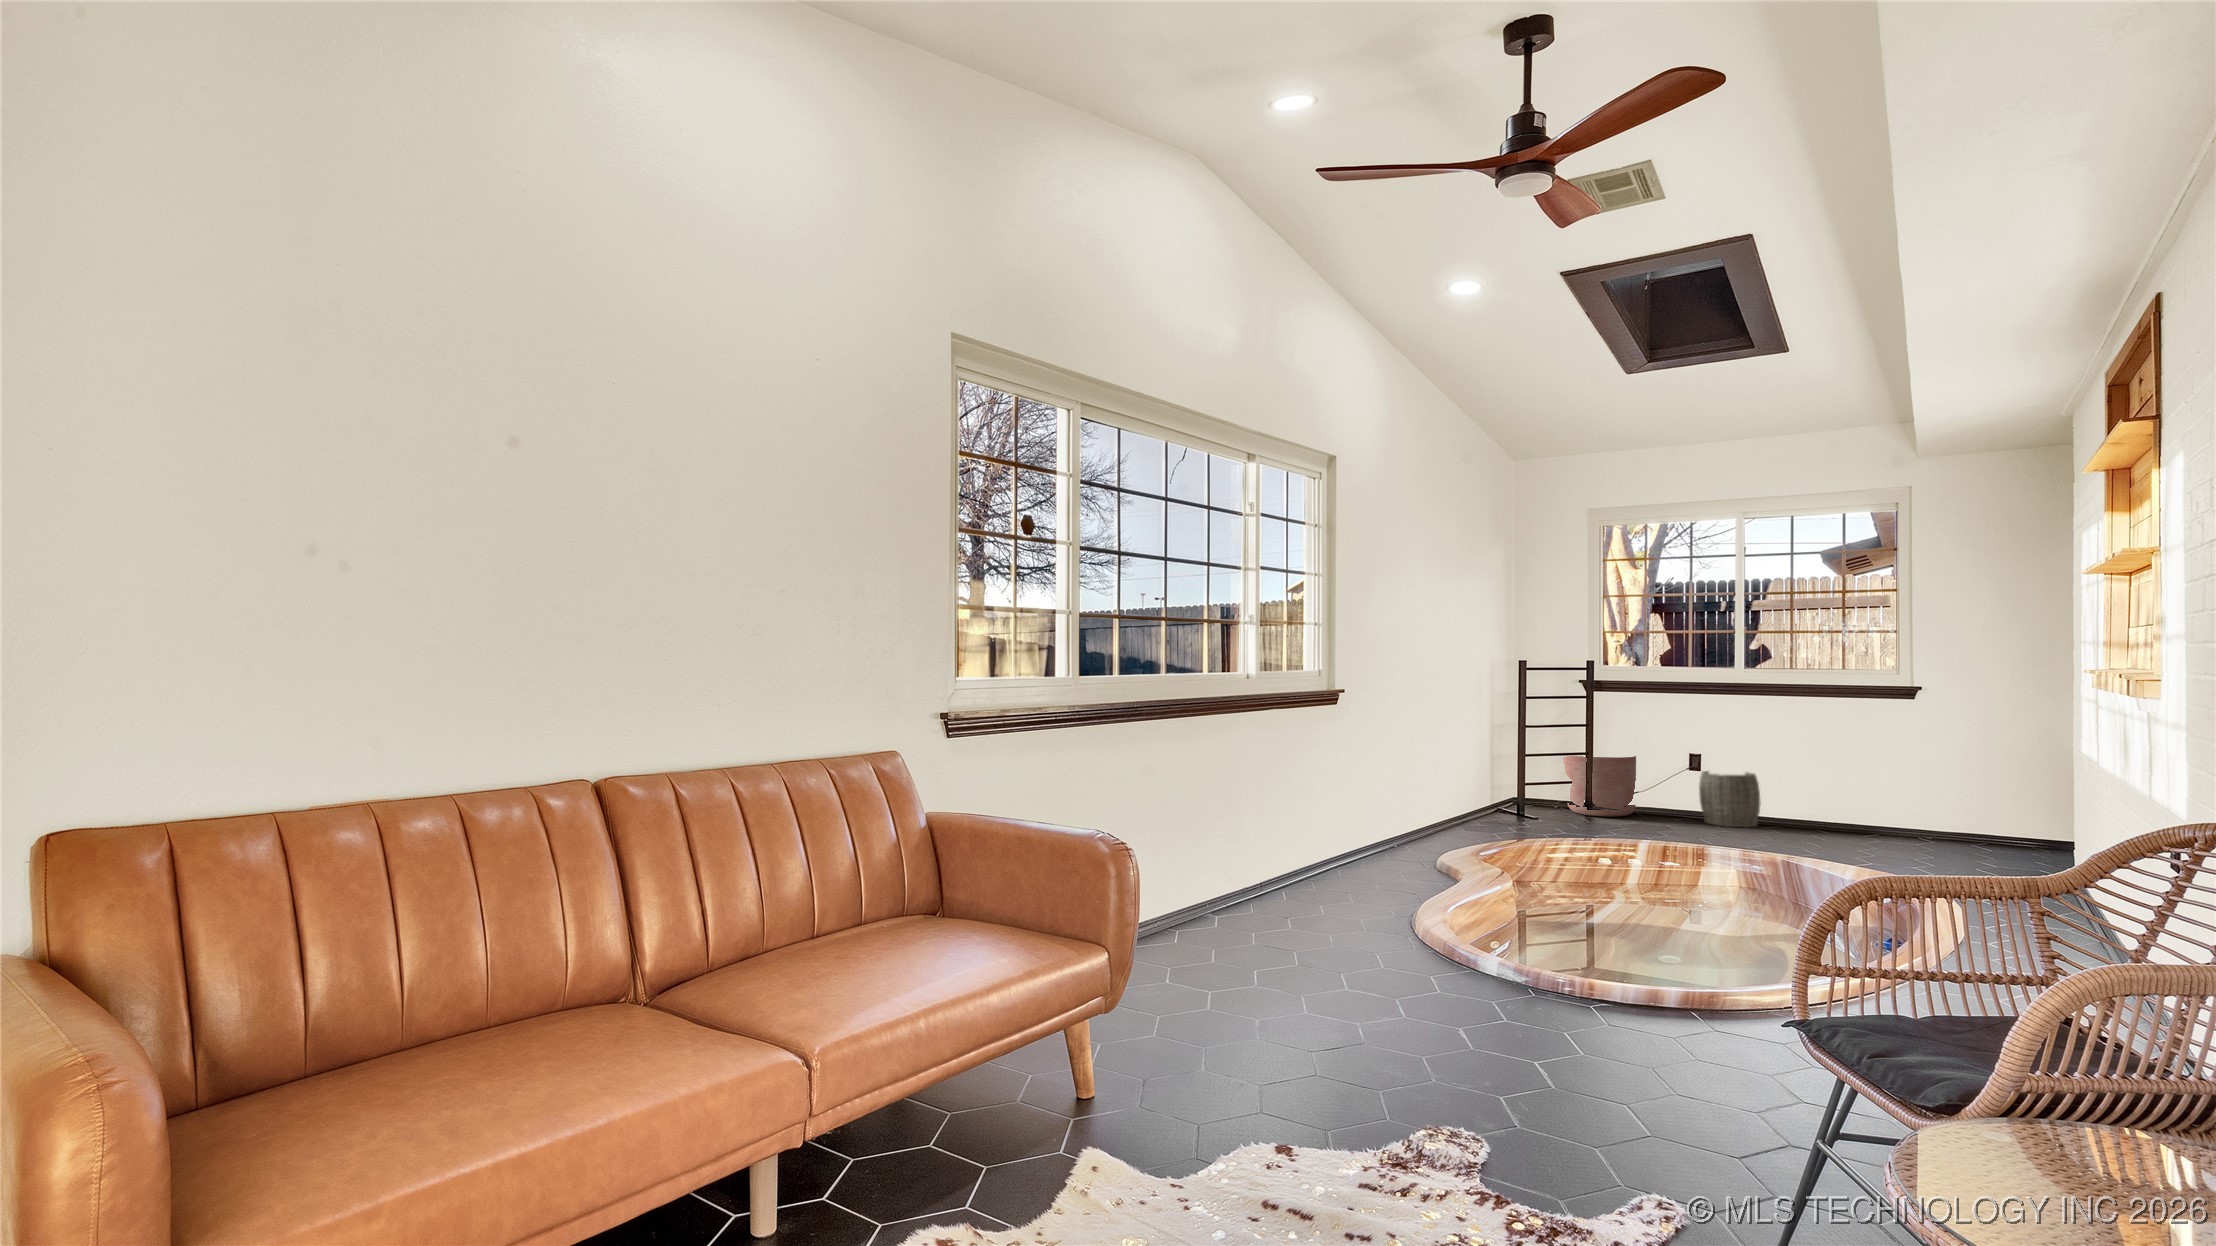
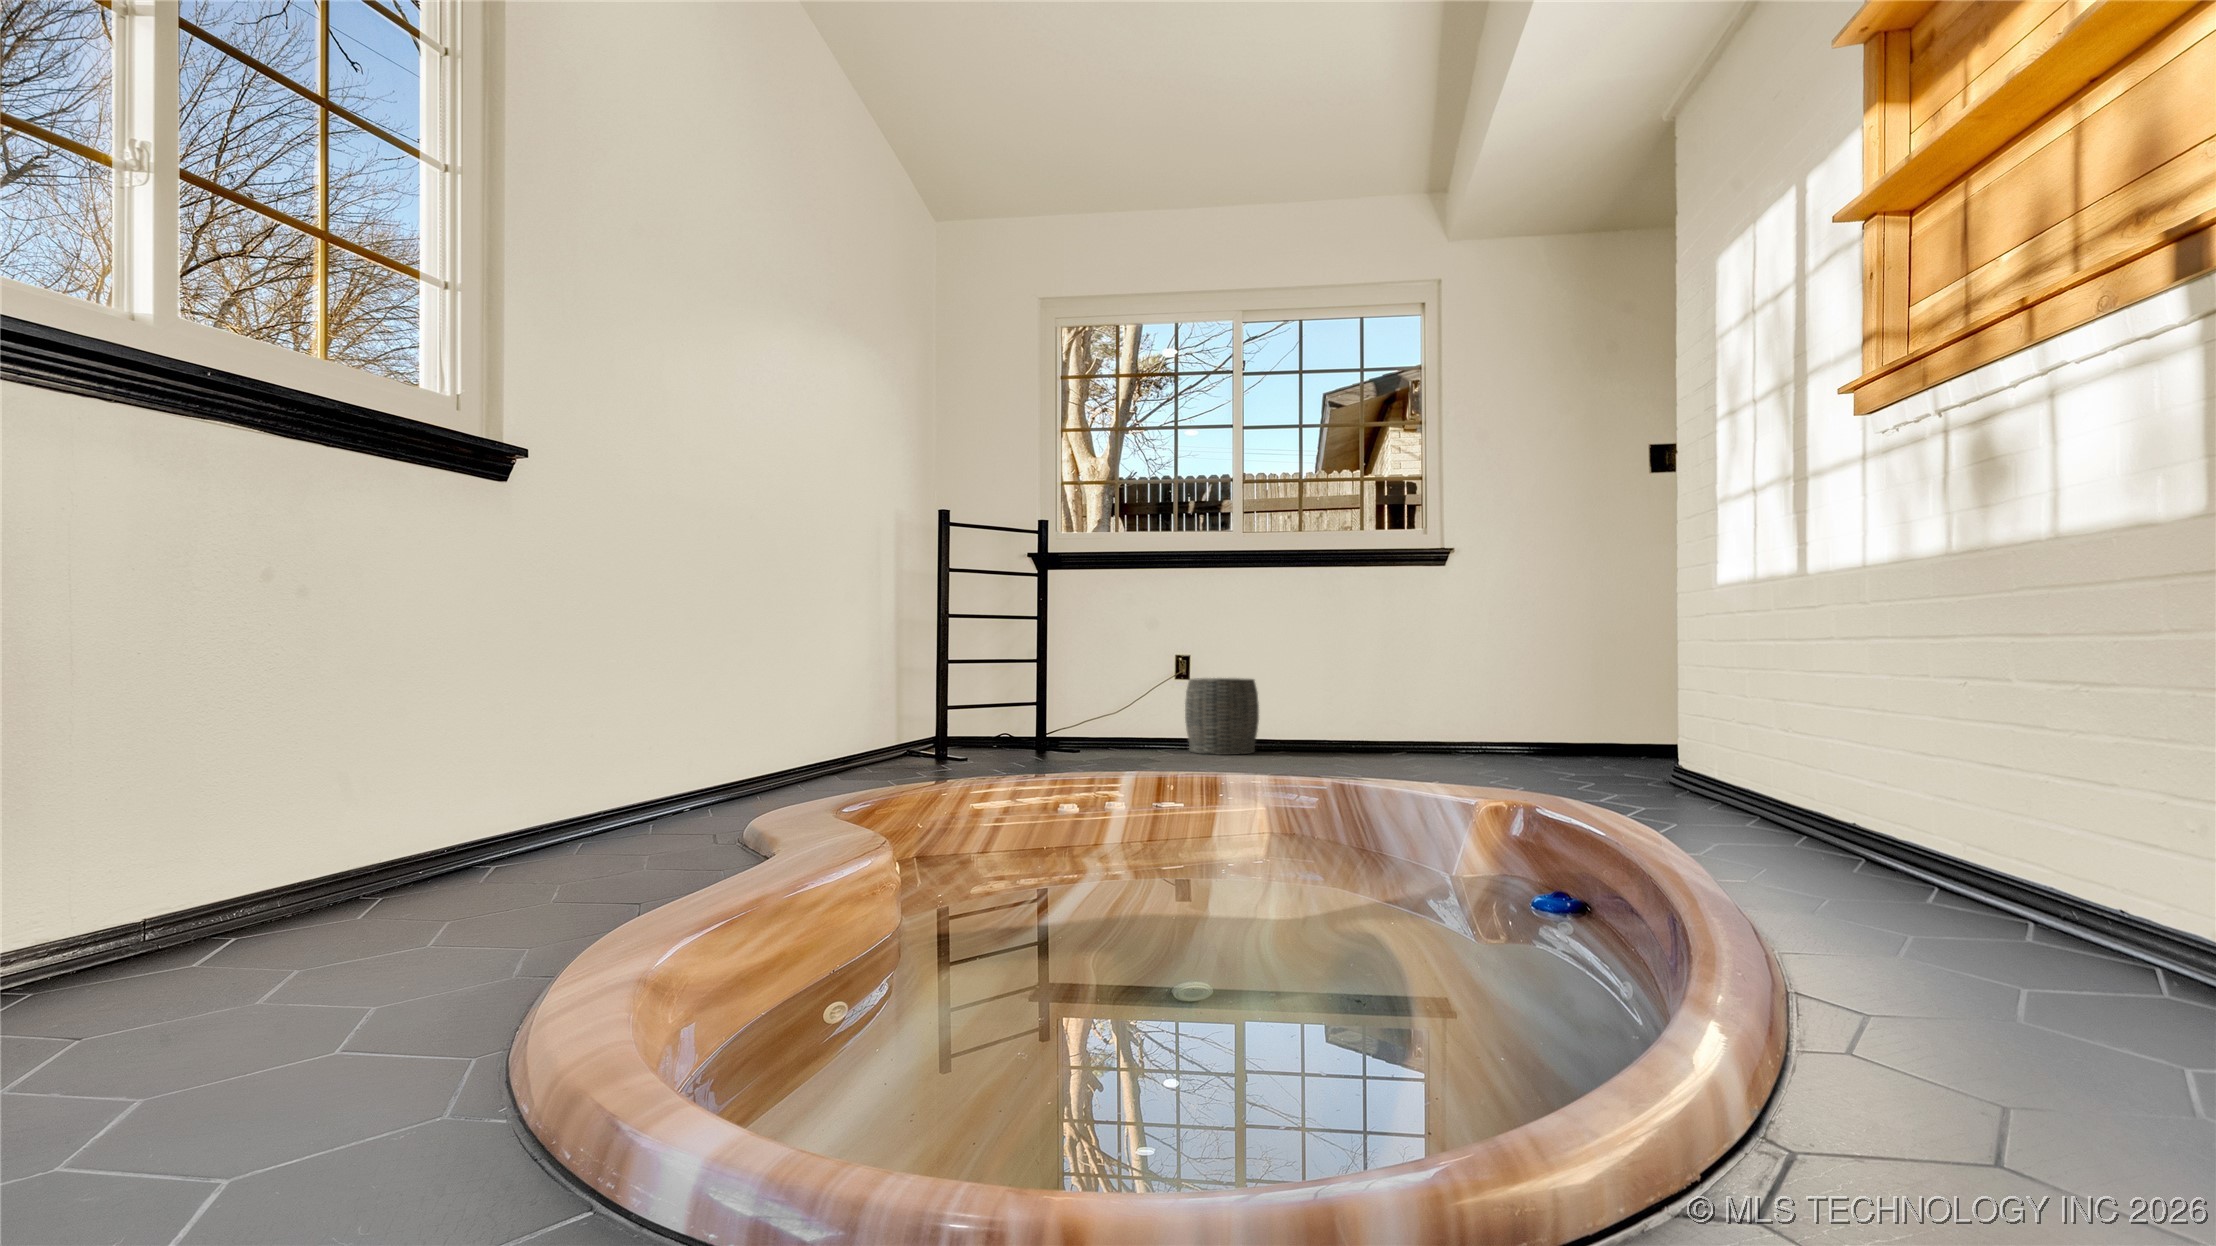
planter: present [1563,755,1636,817] -> none [1007,659,1106,752]

